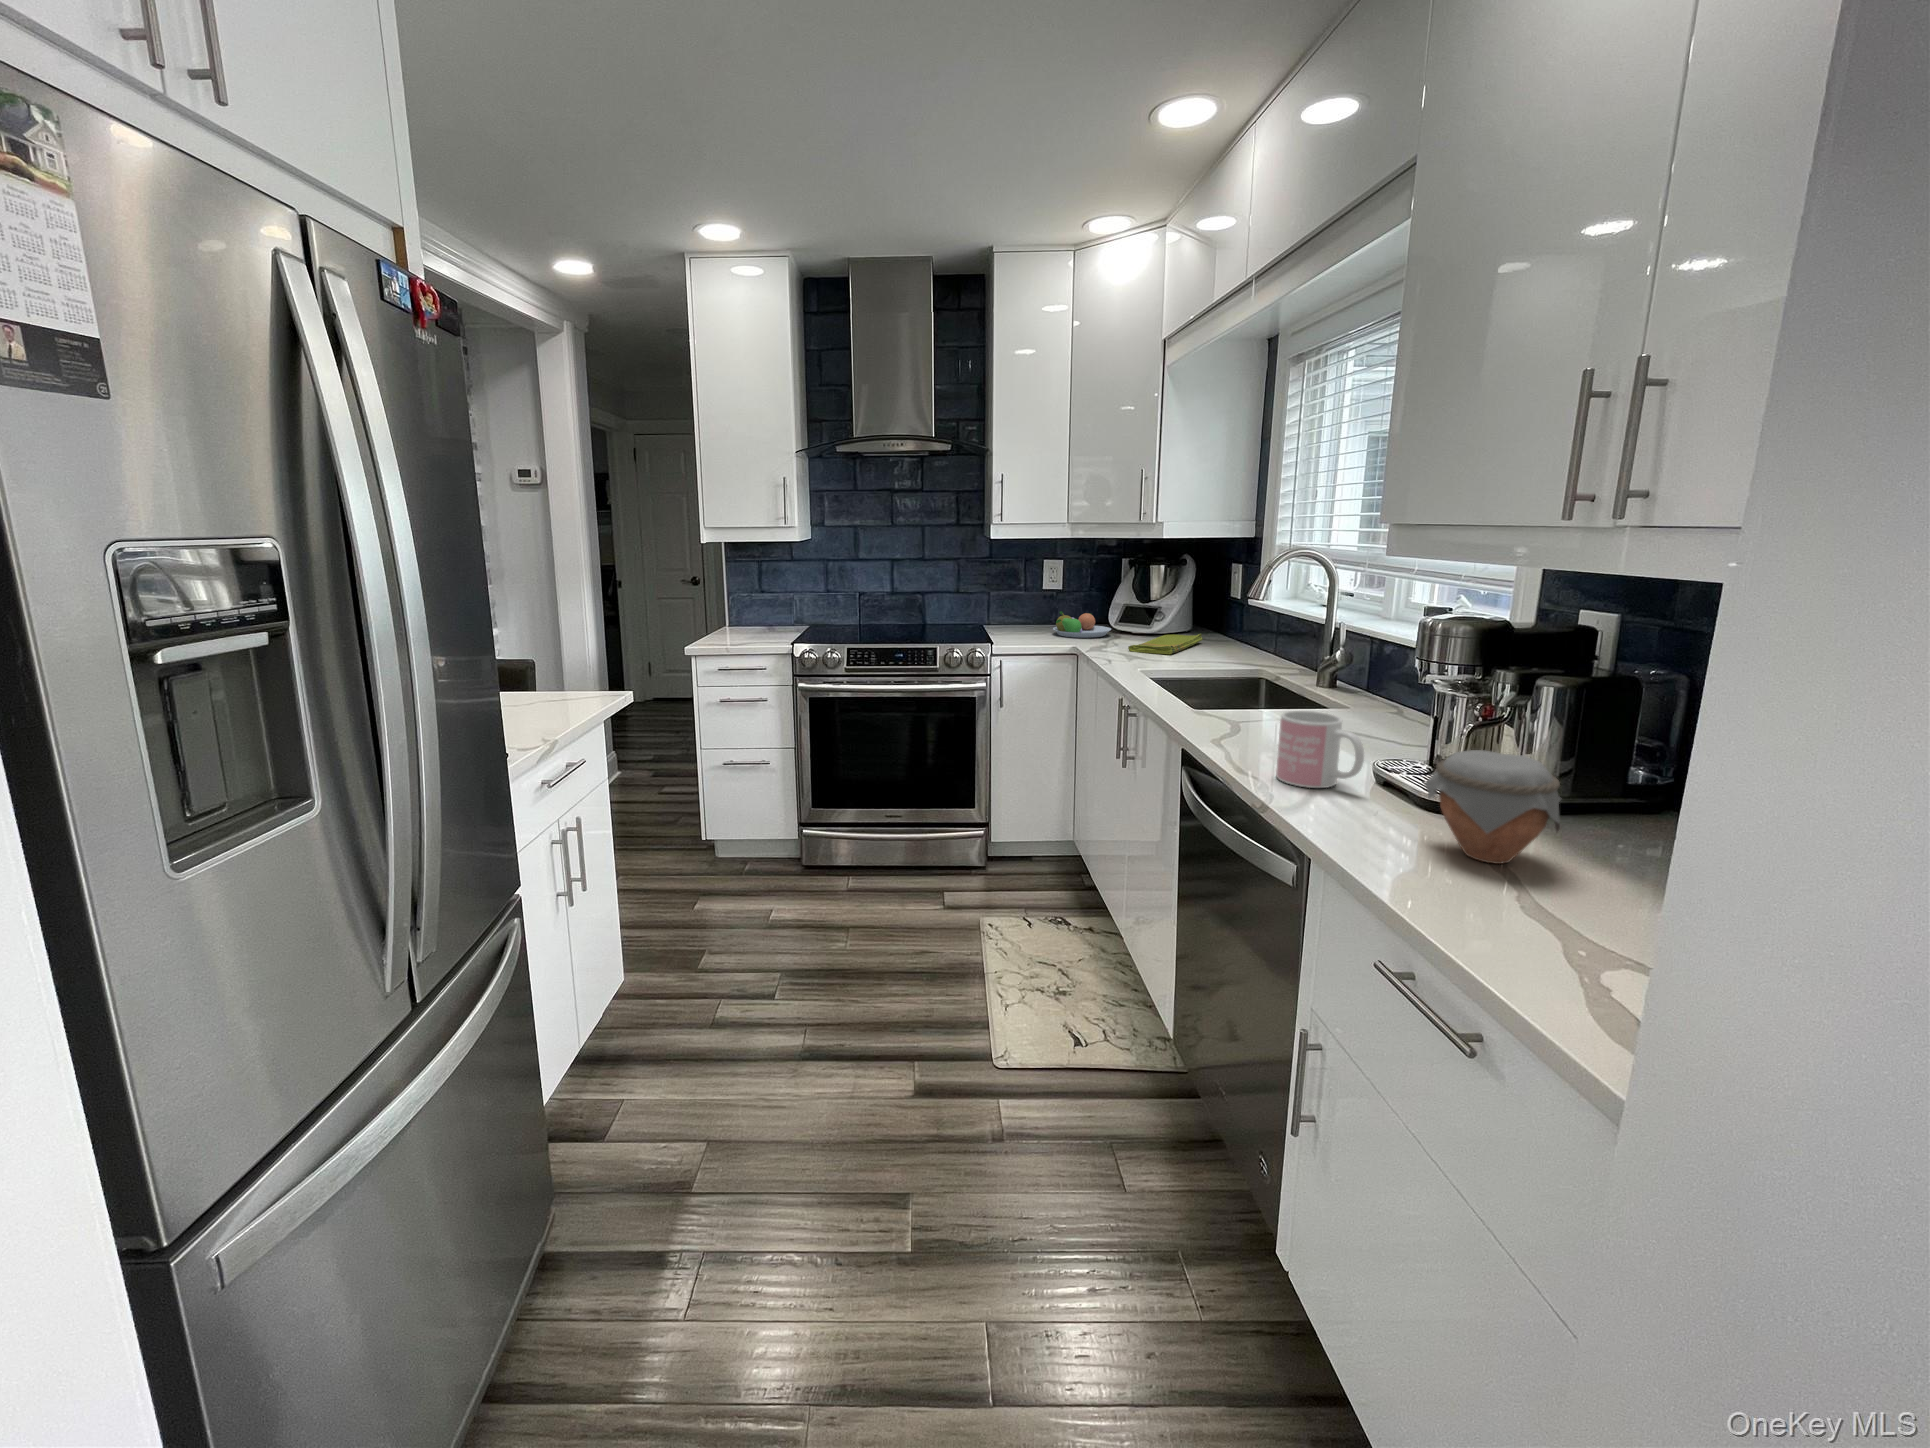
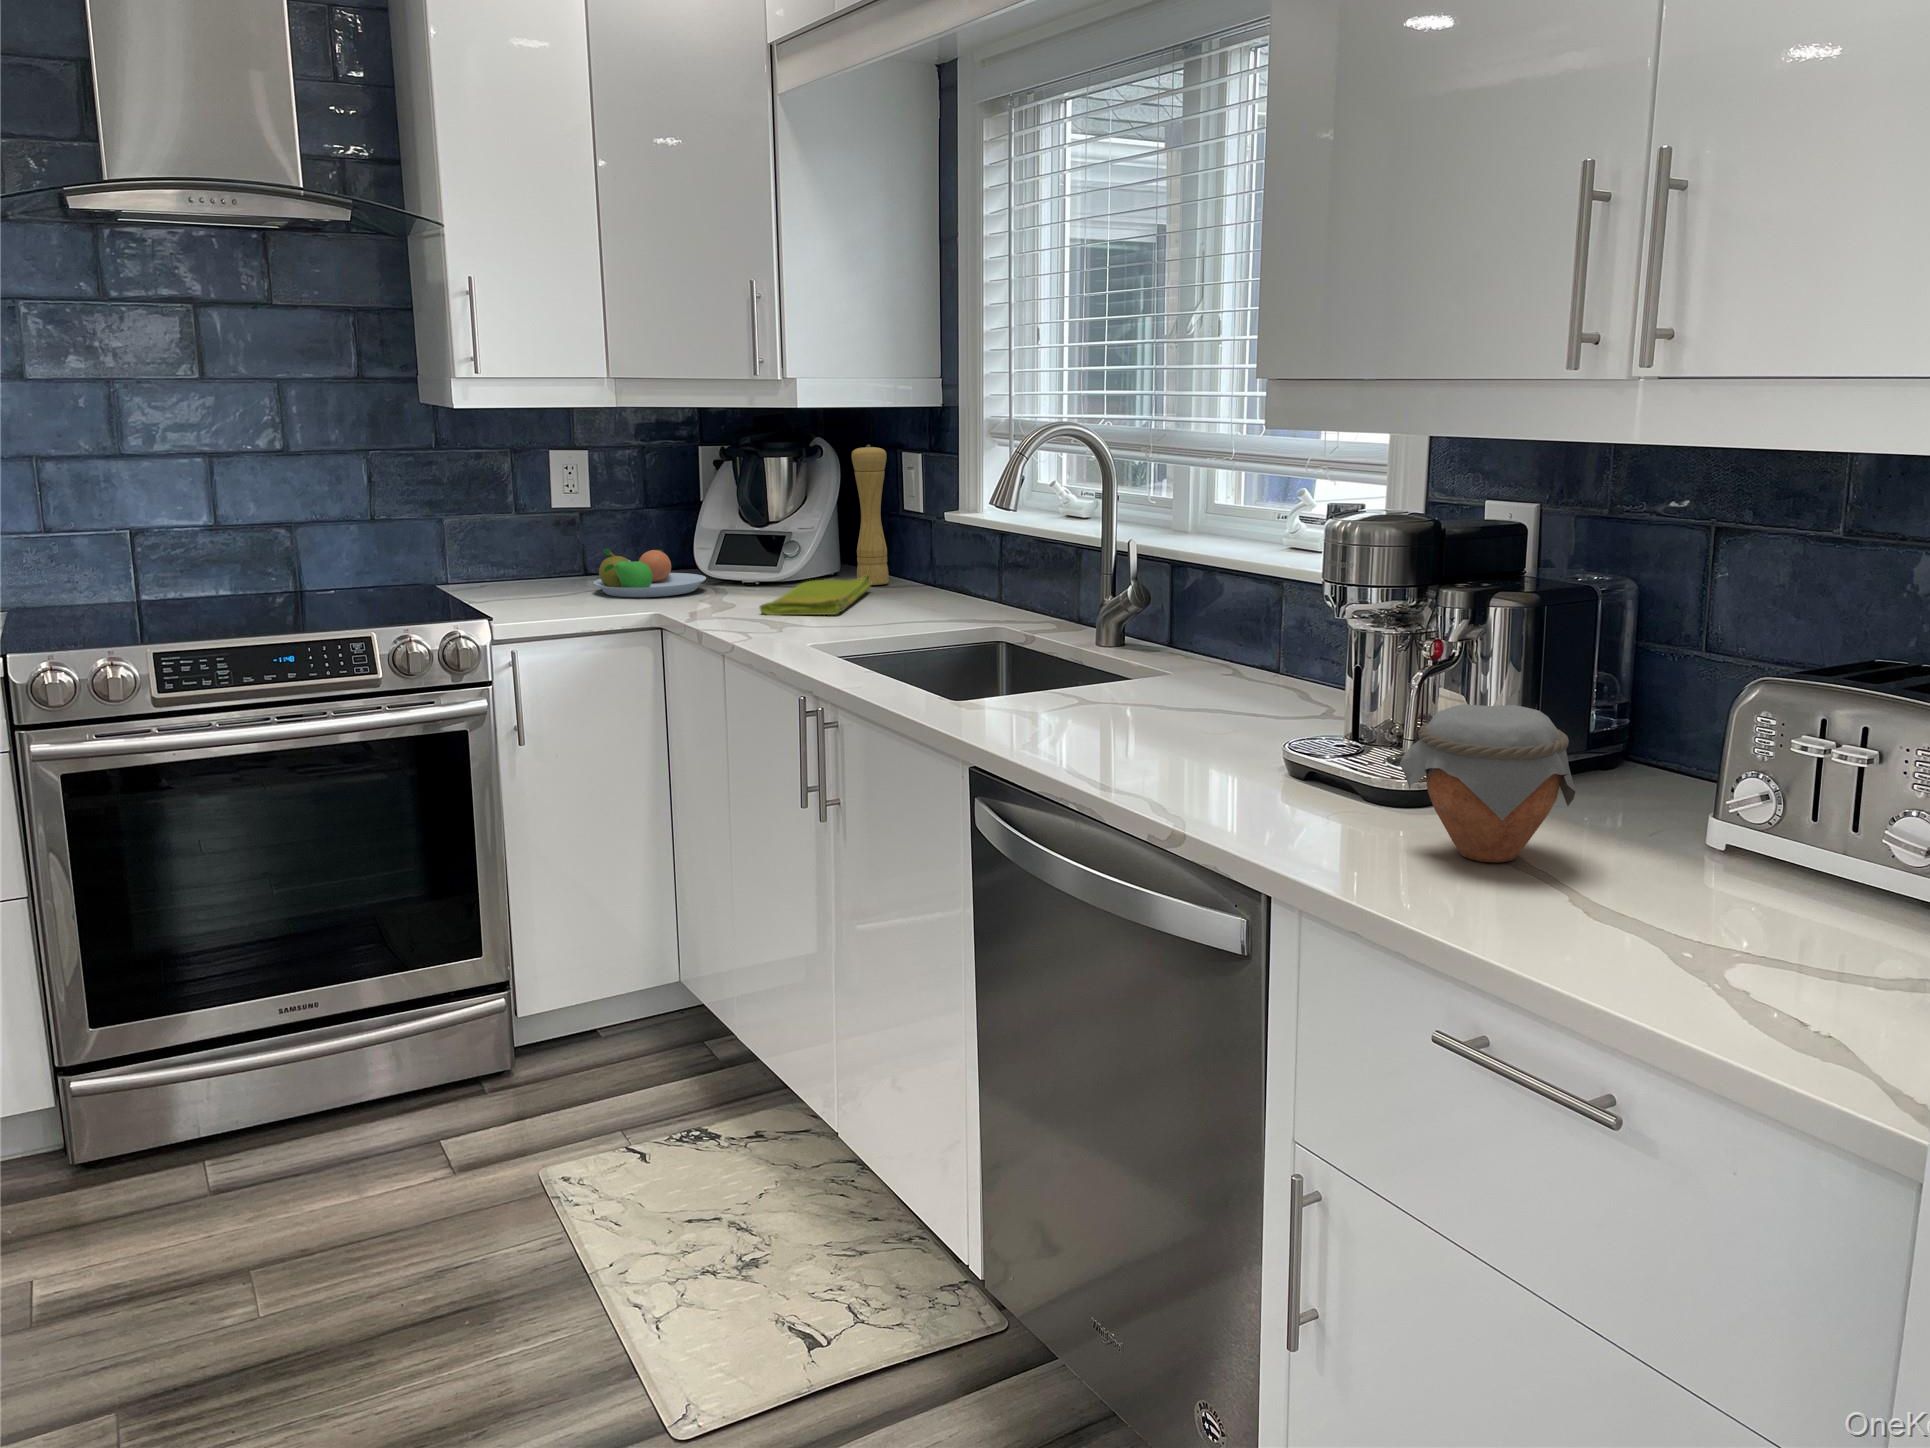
pepper mill: none [1198,560,1221,640] -> present [852,445,889,585]
mug: present [1276,711,1364,788] -> none [1156,678,1286,800]

